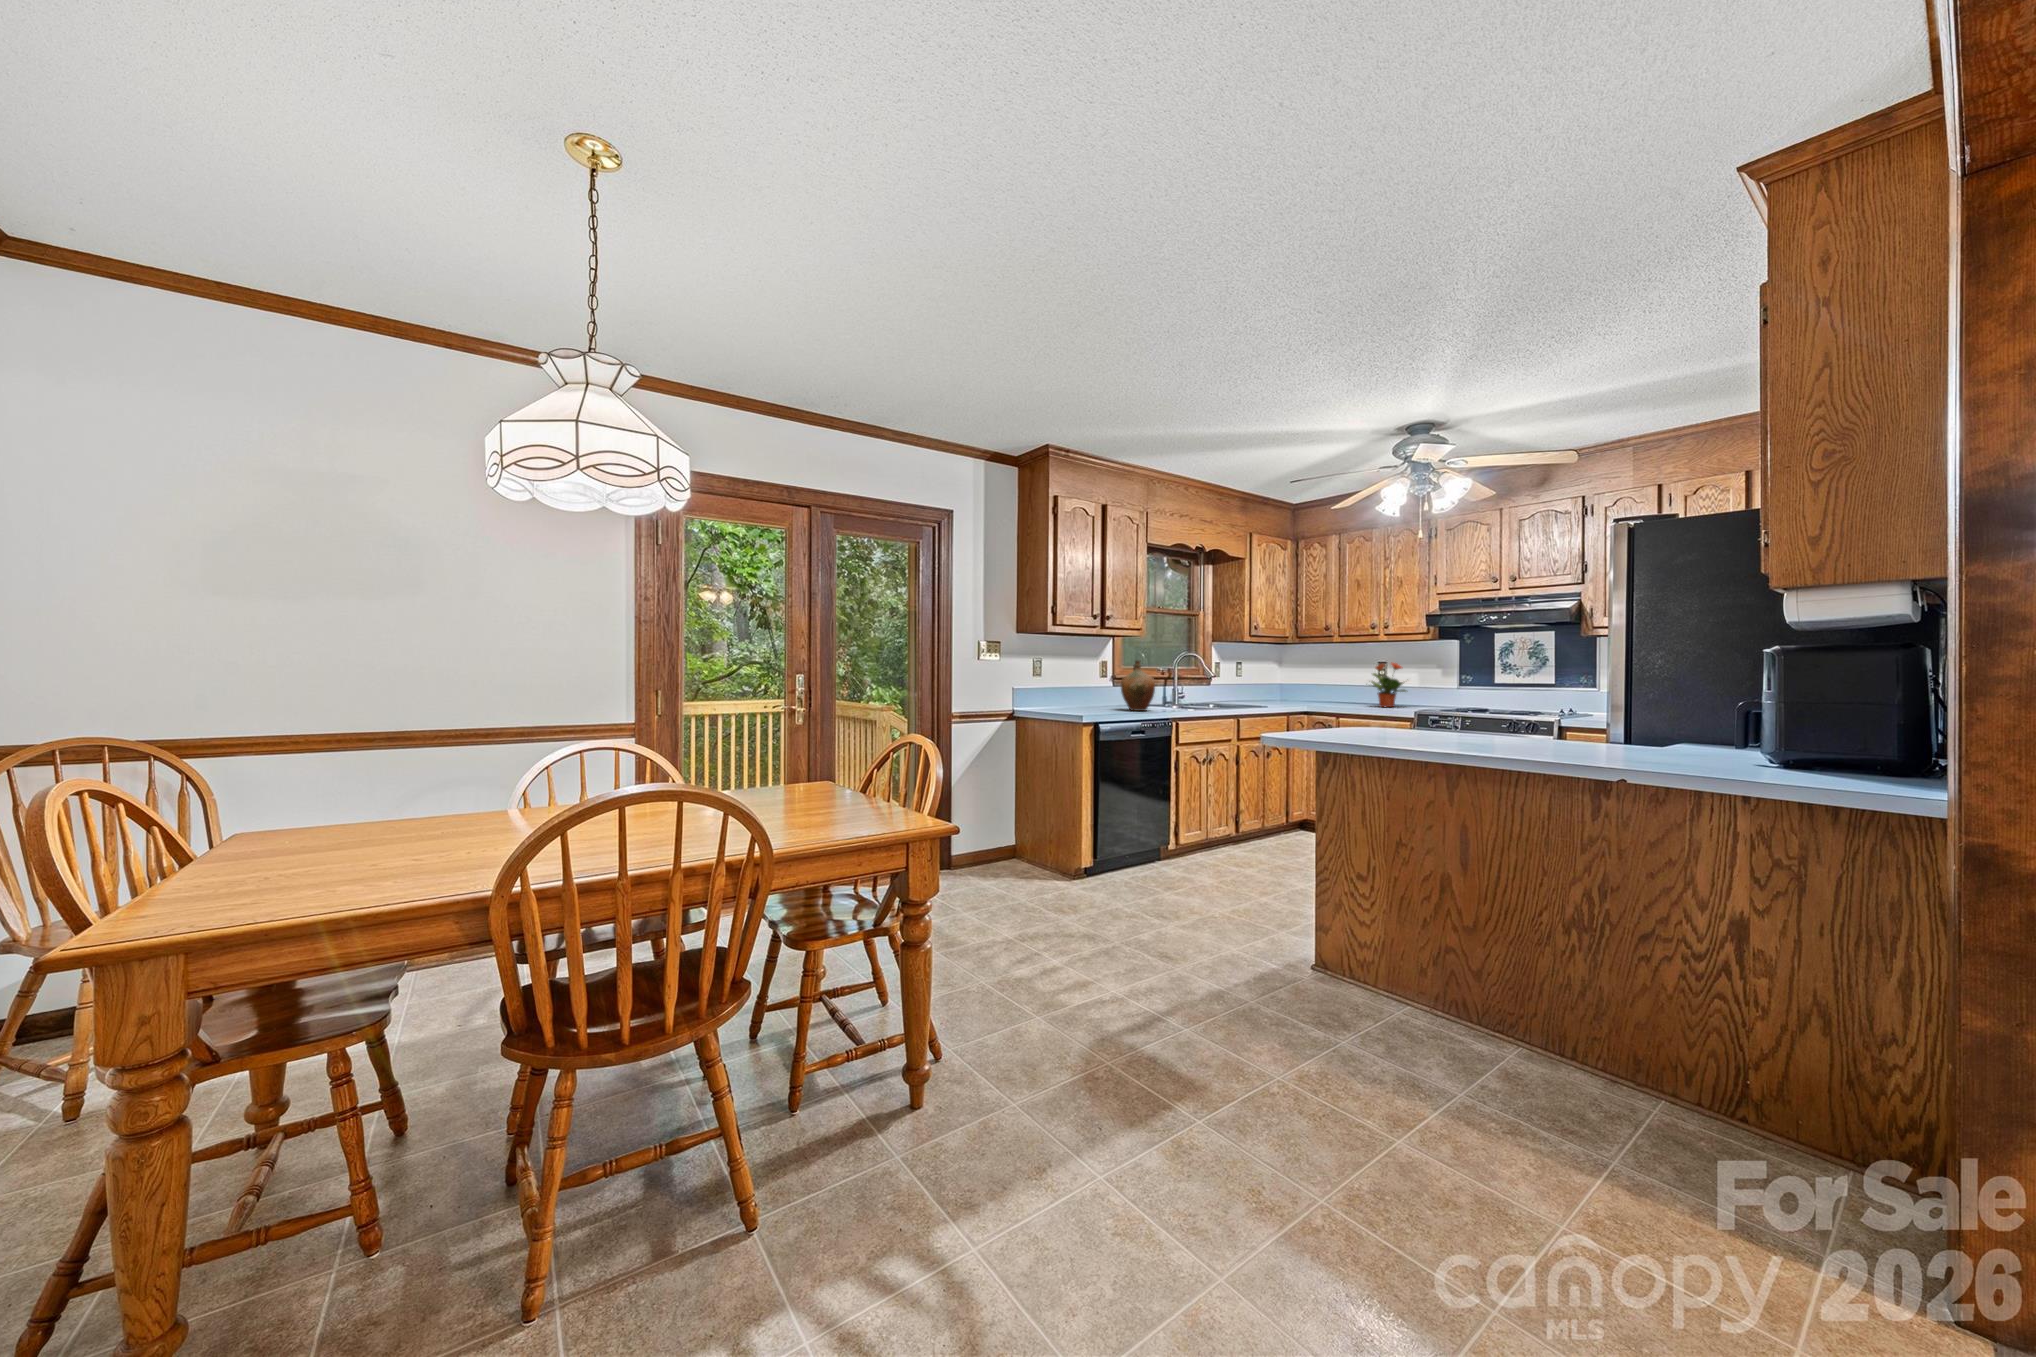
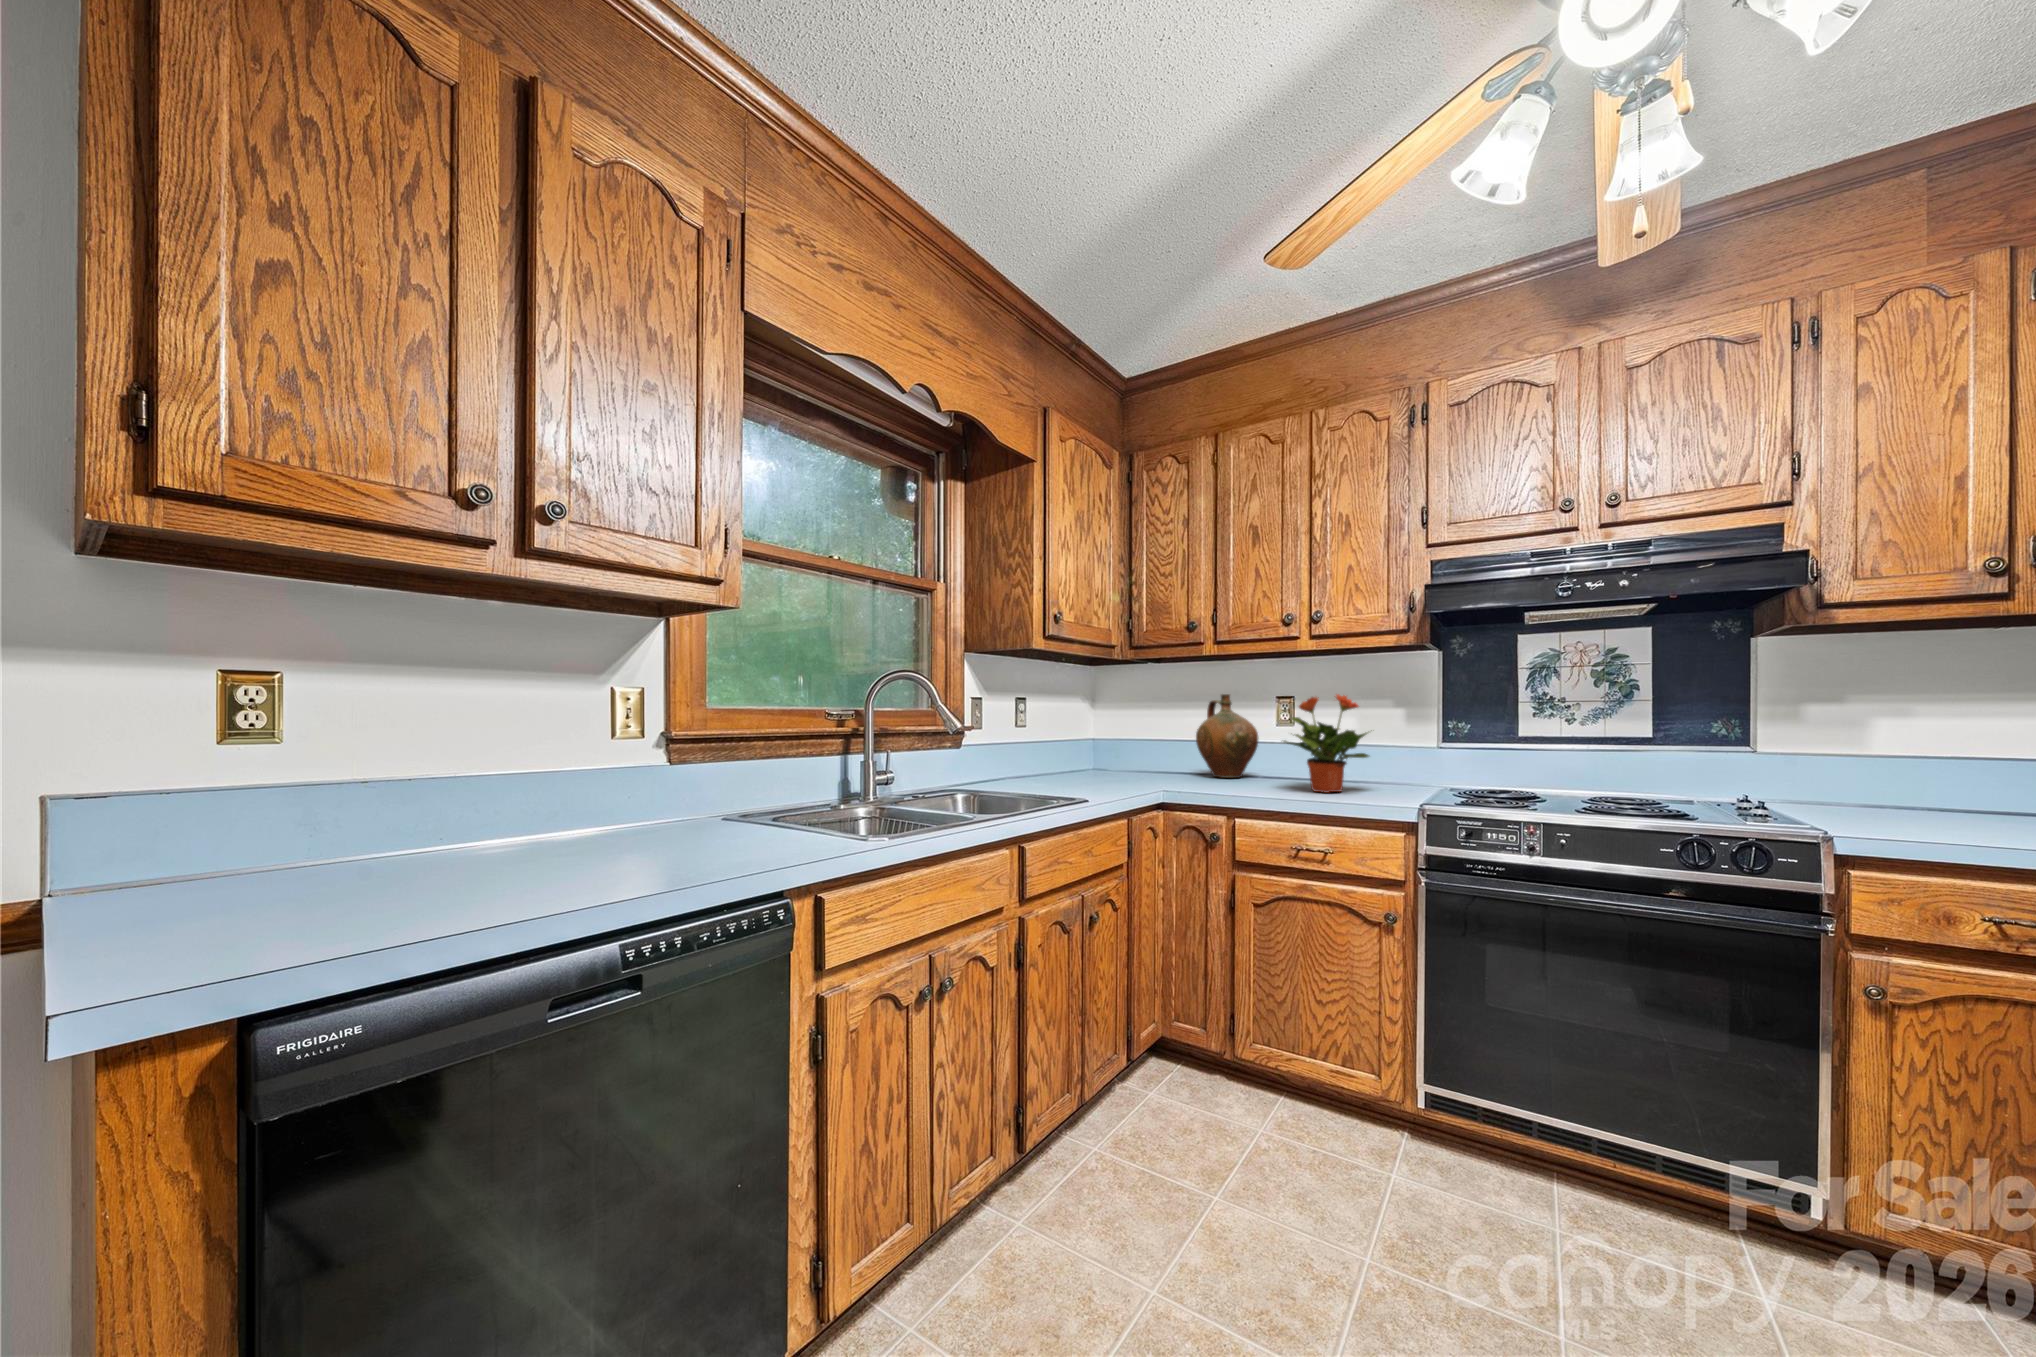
ceramic jug: present [1121,660,1155,711] -> present [1196,694,1258,778]

